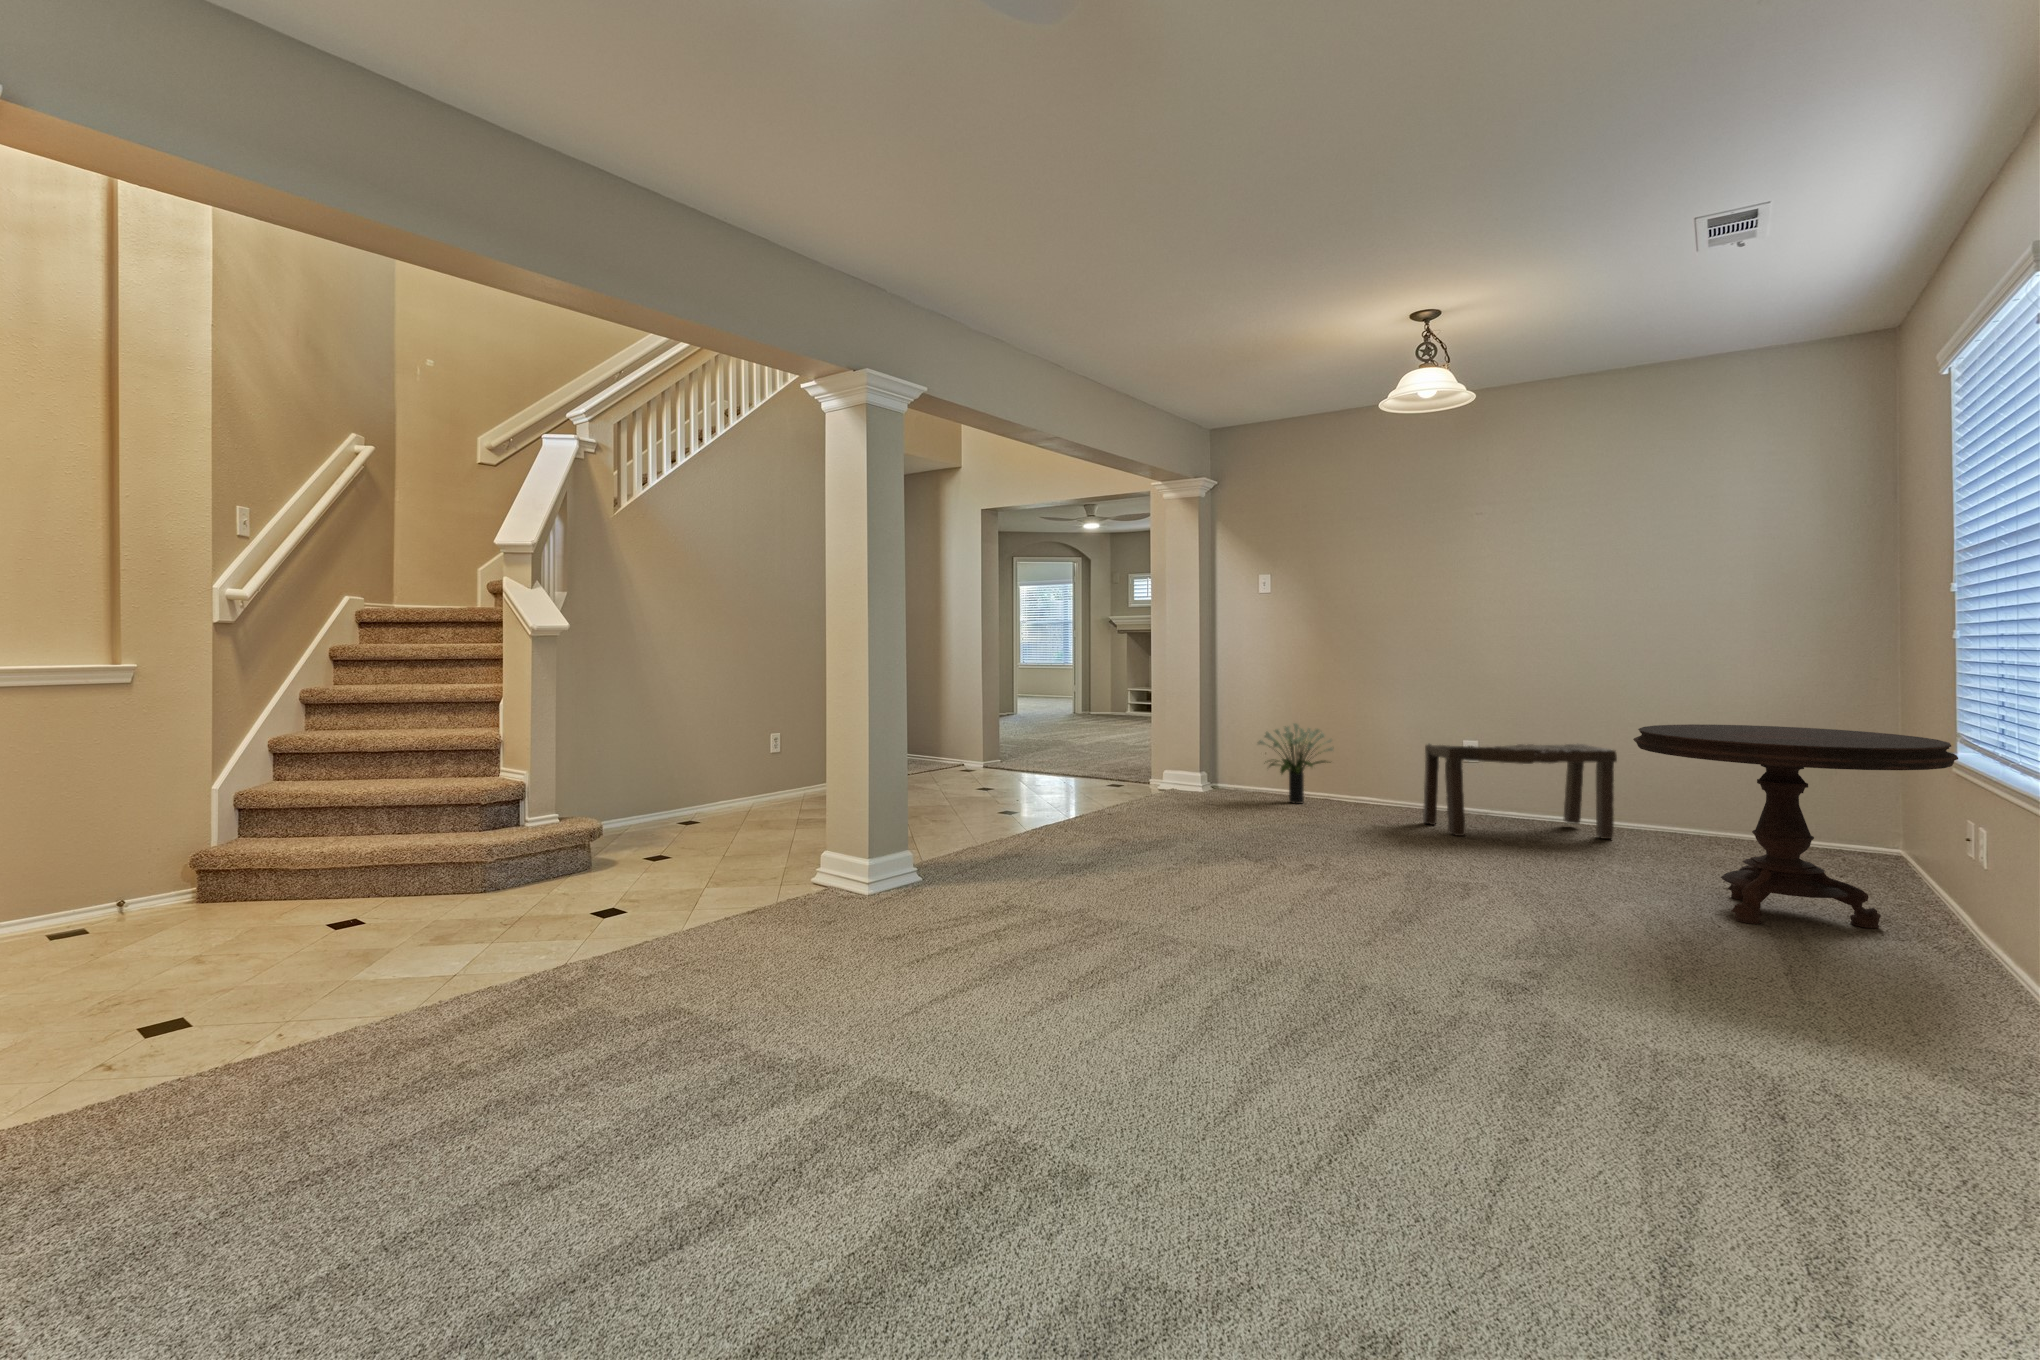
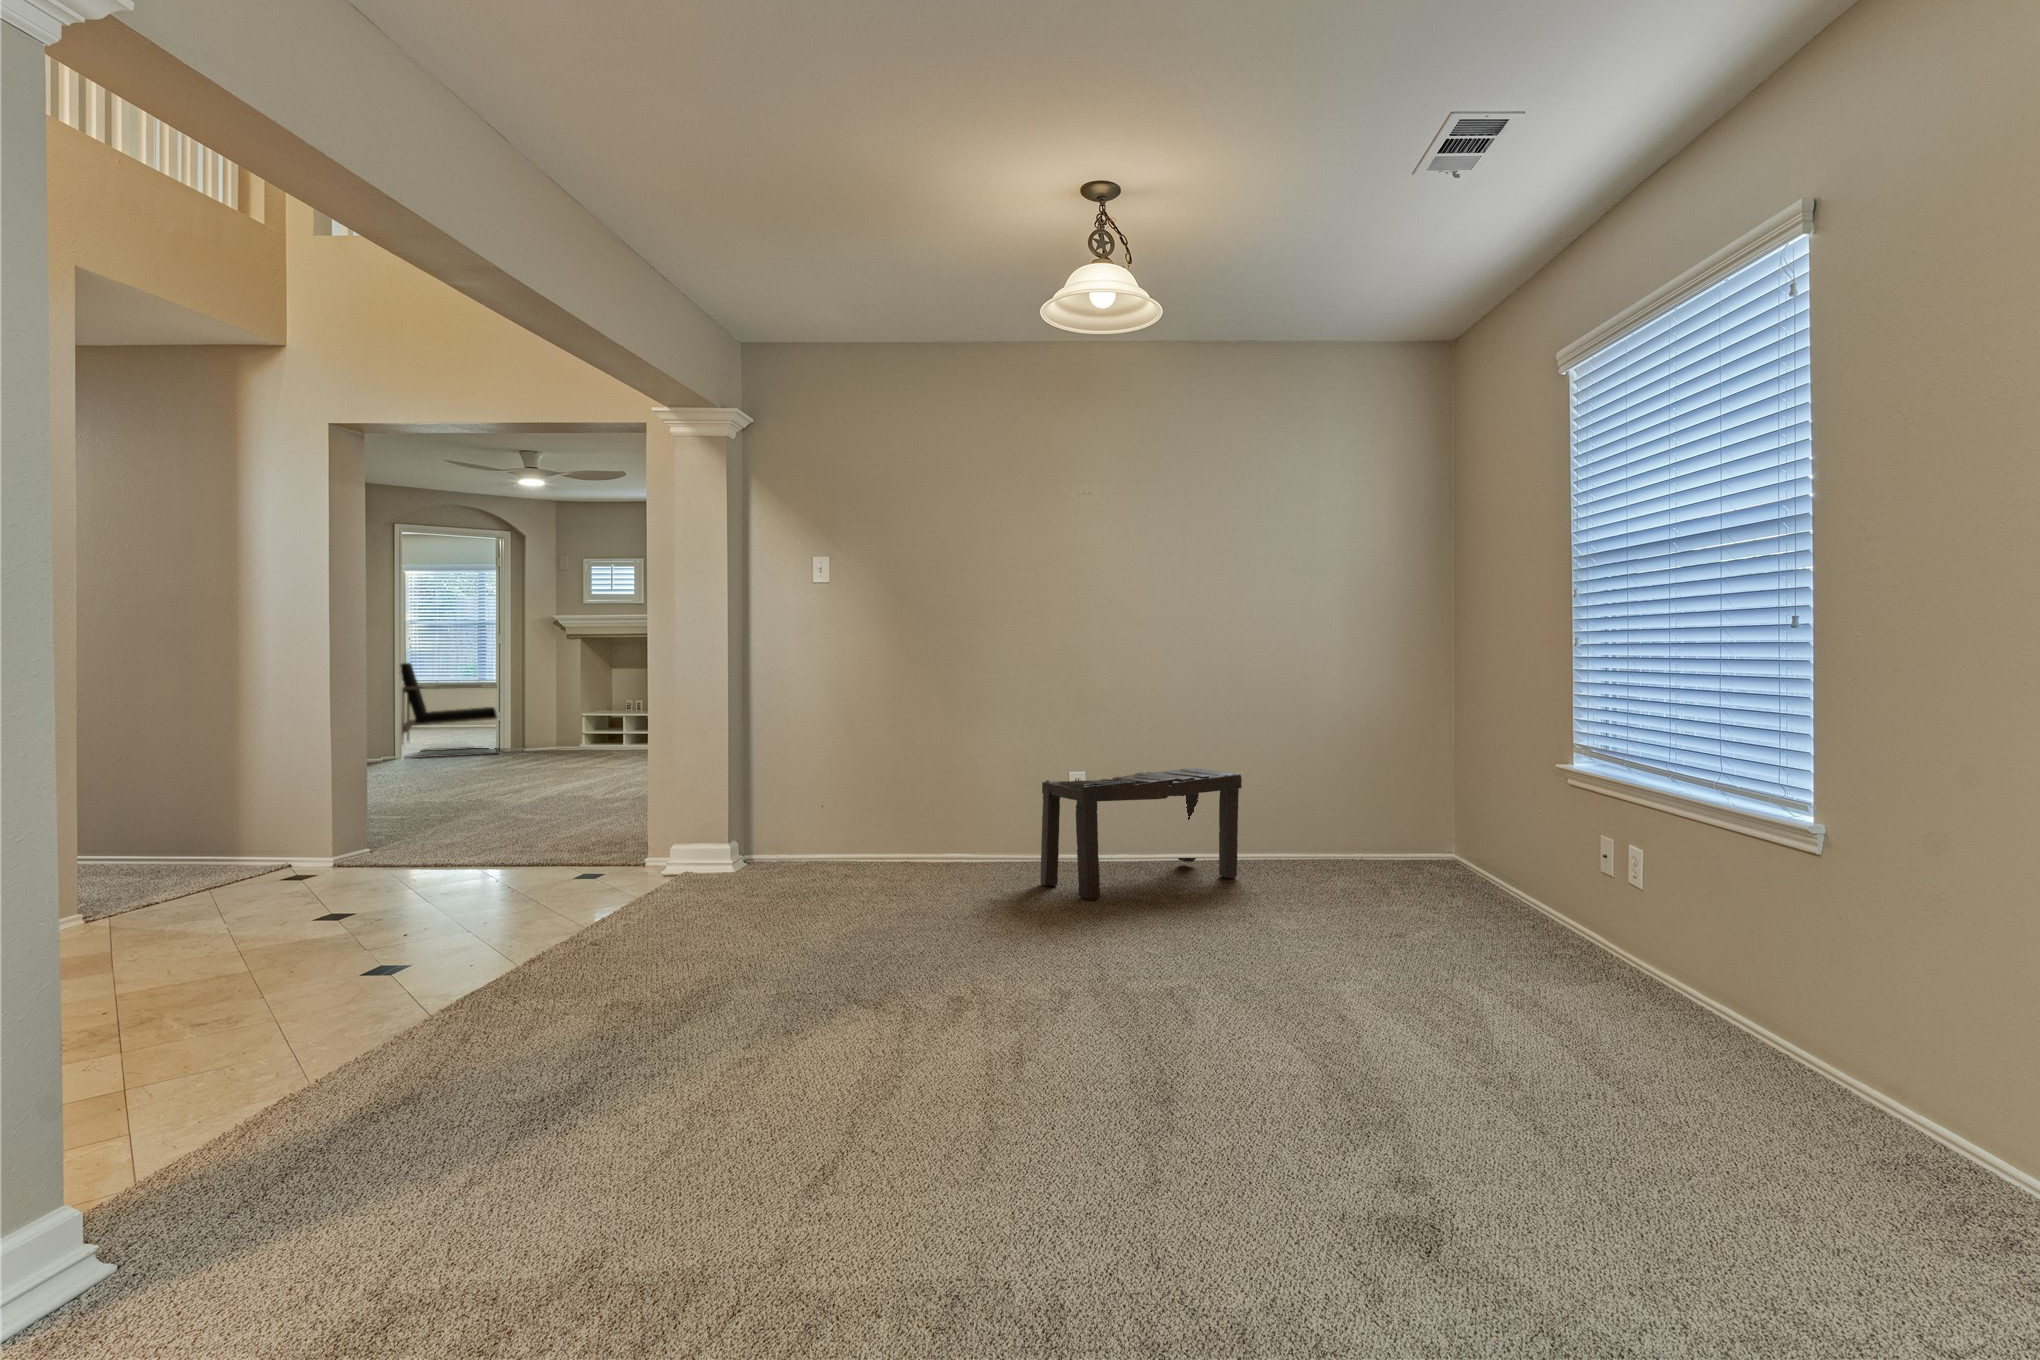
armchair: none [1016,651,1075,714] -> present [400,663,499,759]
potted plant: present [1258,723,1333,804] -> none [819,762,924,875]
side table: present [1633,724,1958,928] -> none [1326,743,1625,985]

